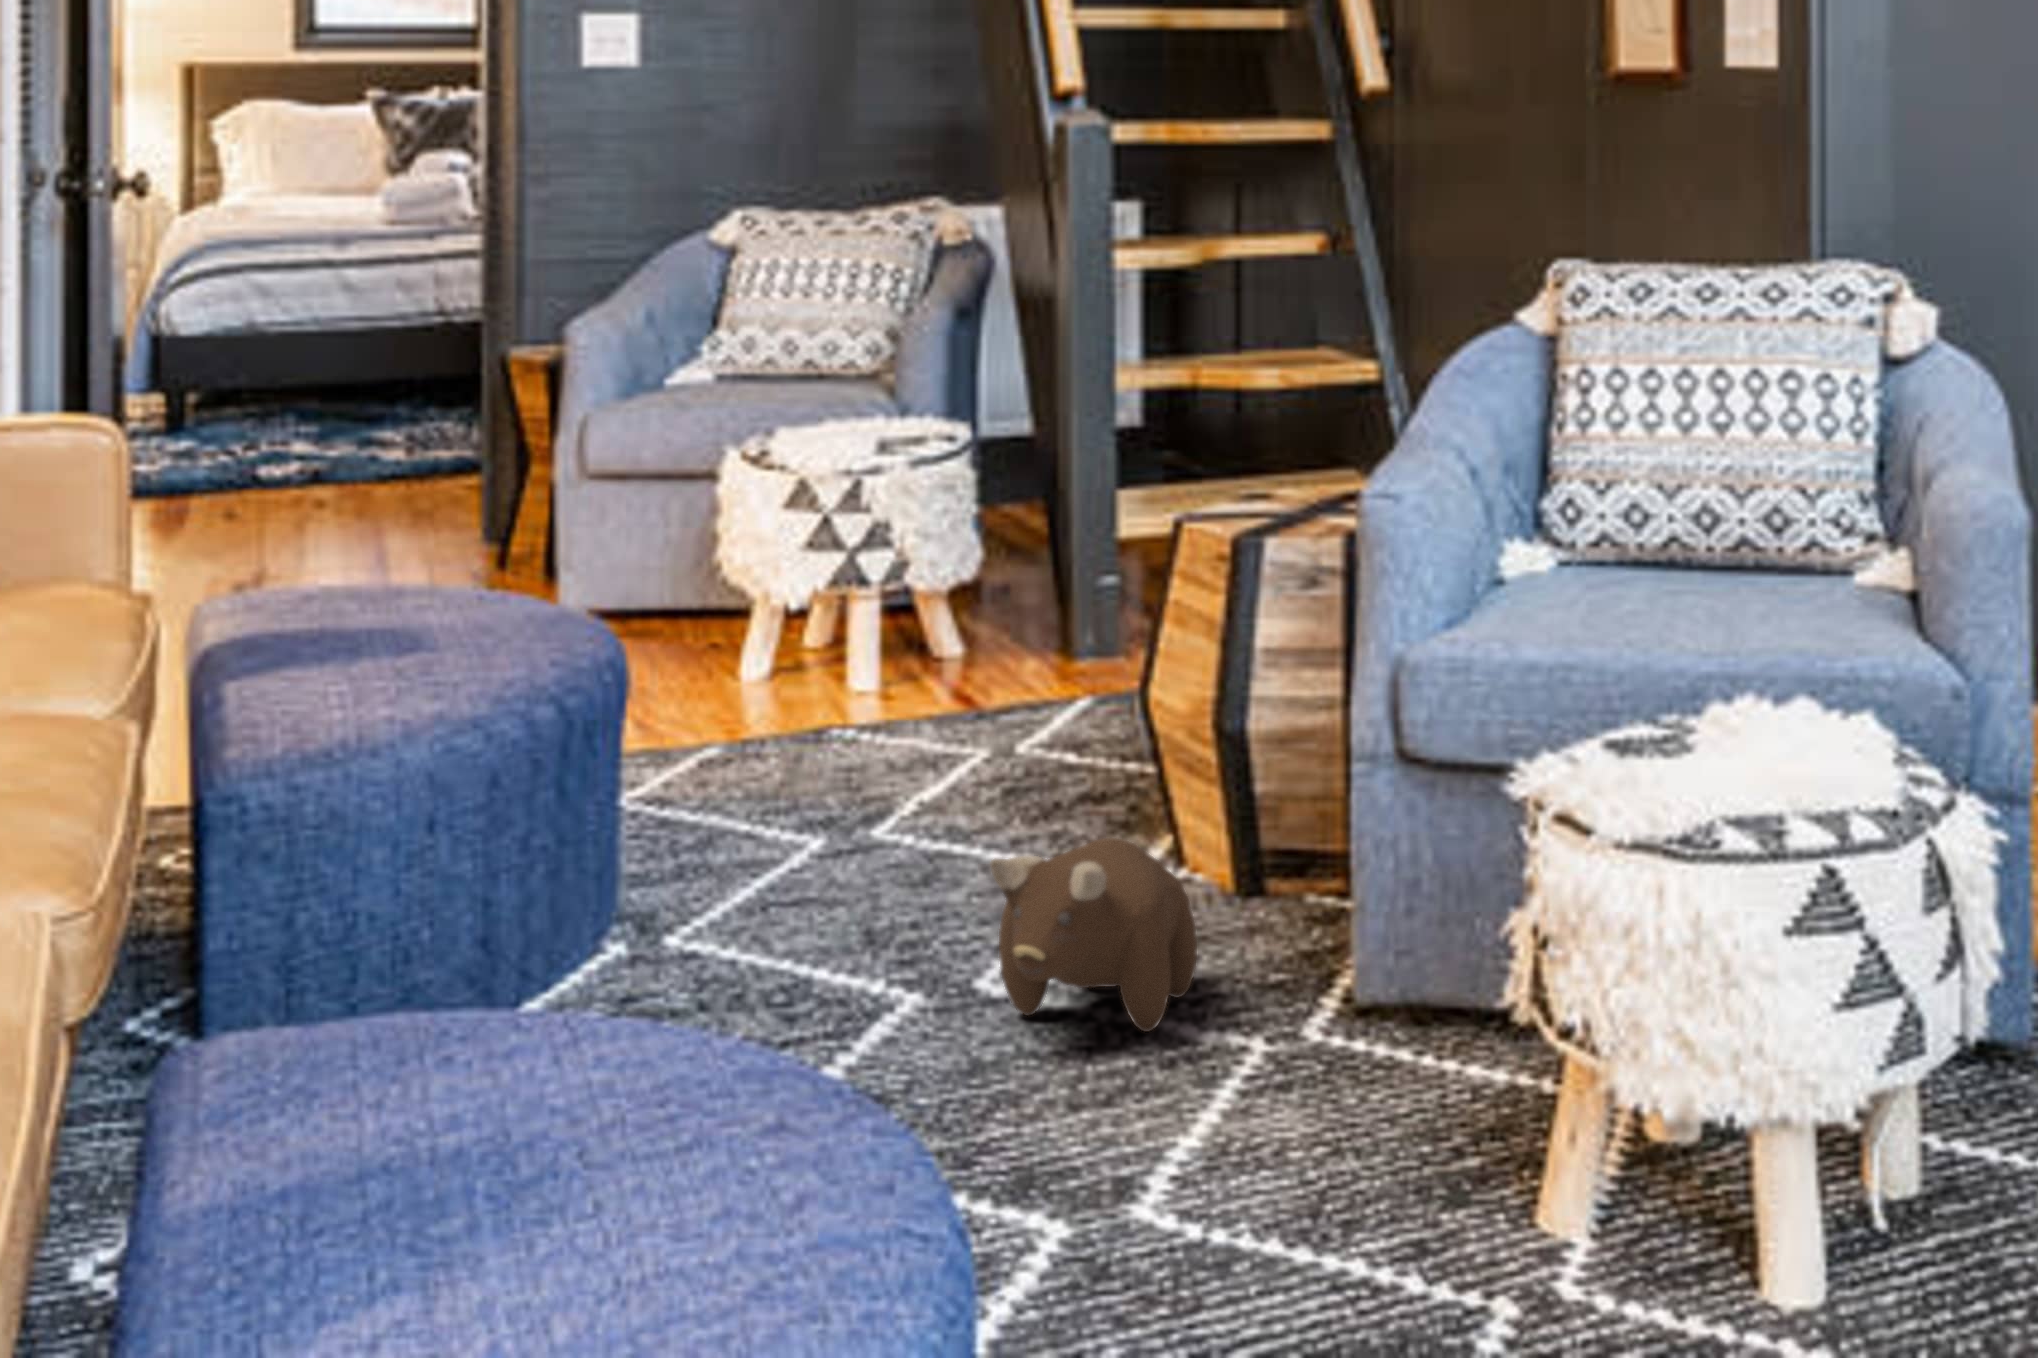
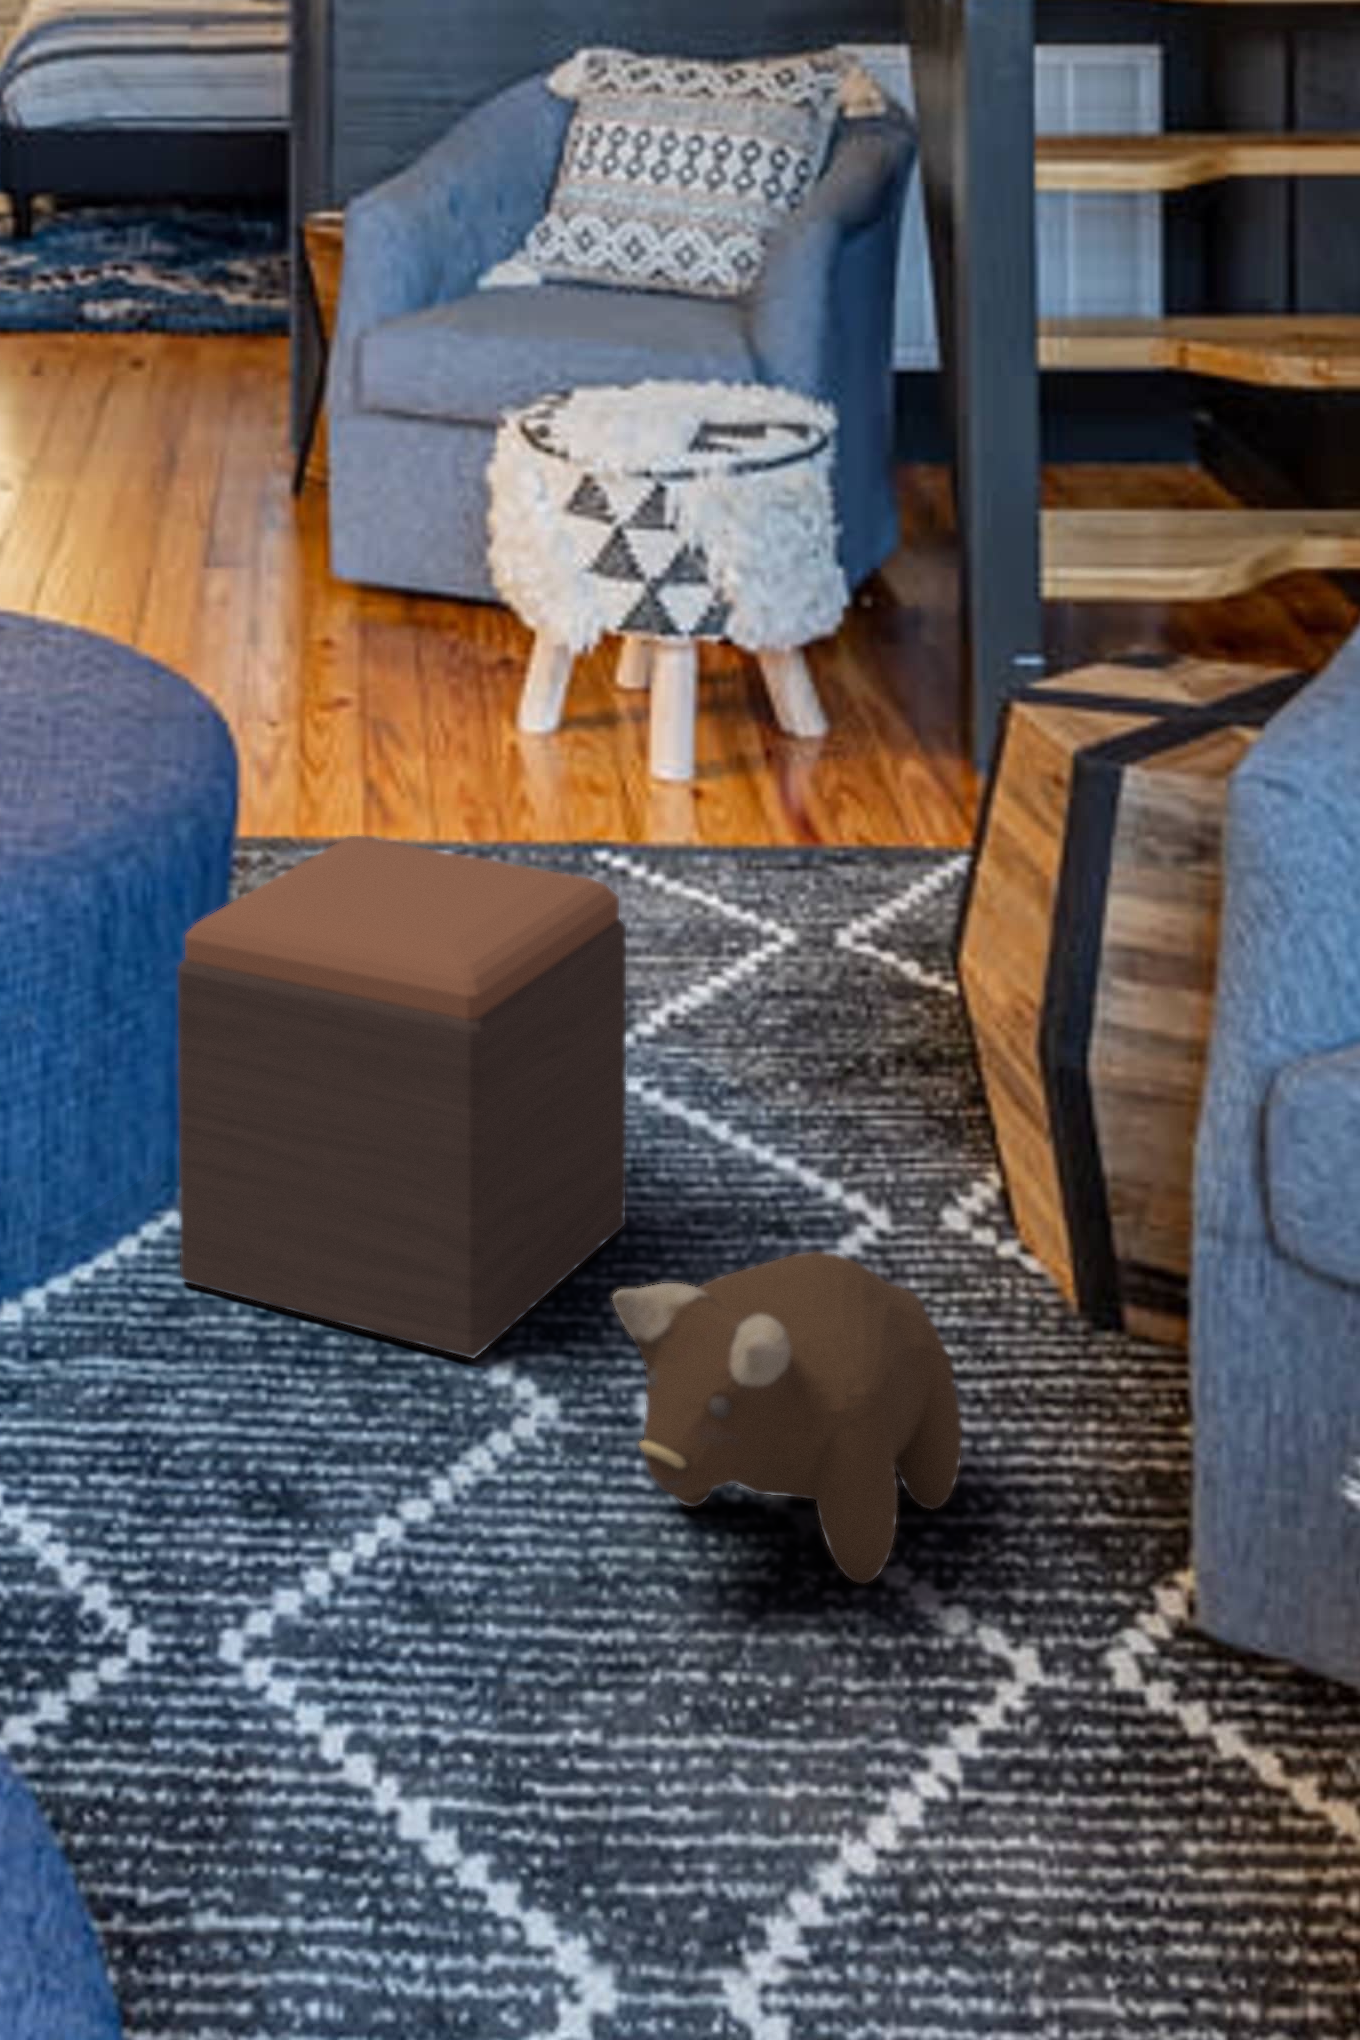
footstool: none [633,658,933,972] -> present [177,836,626,1358]

